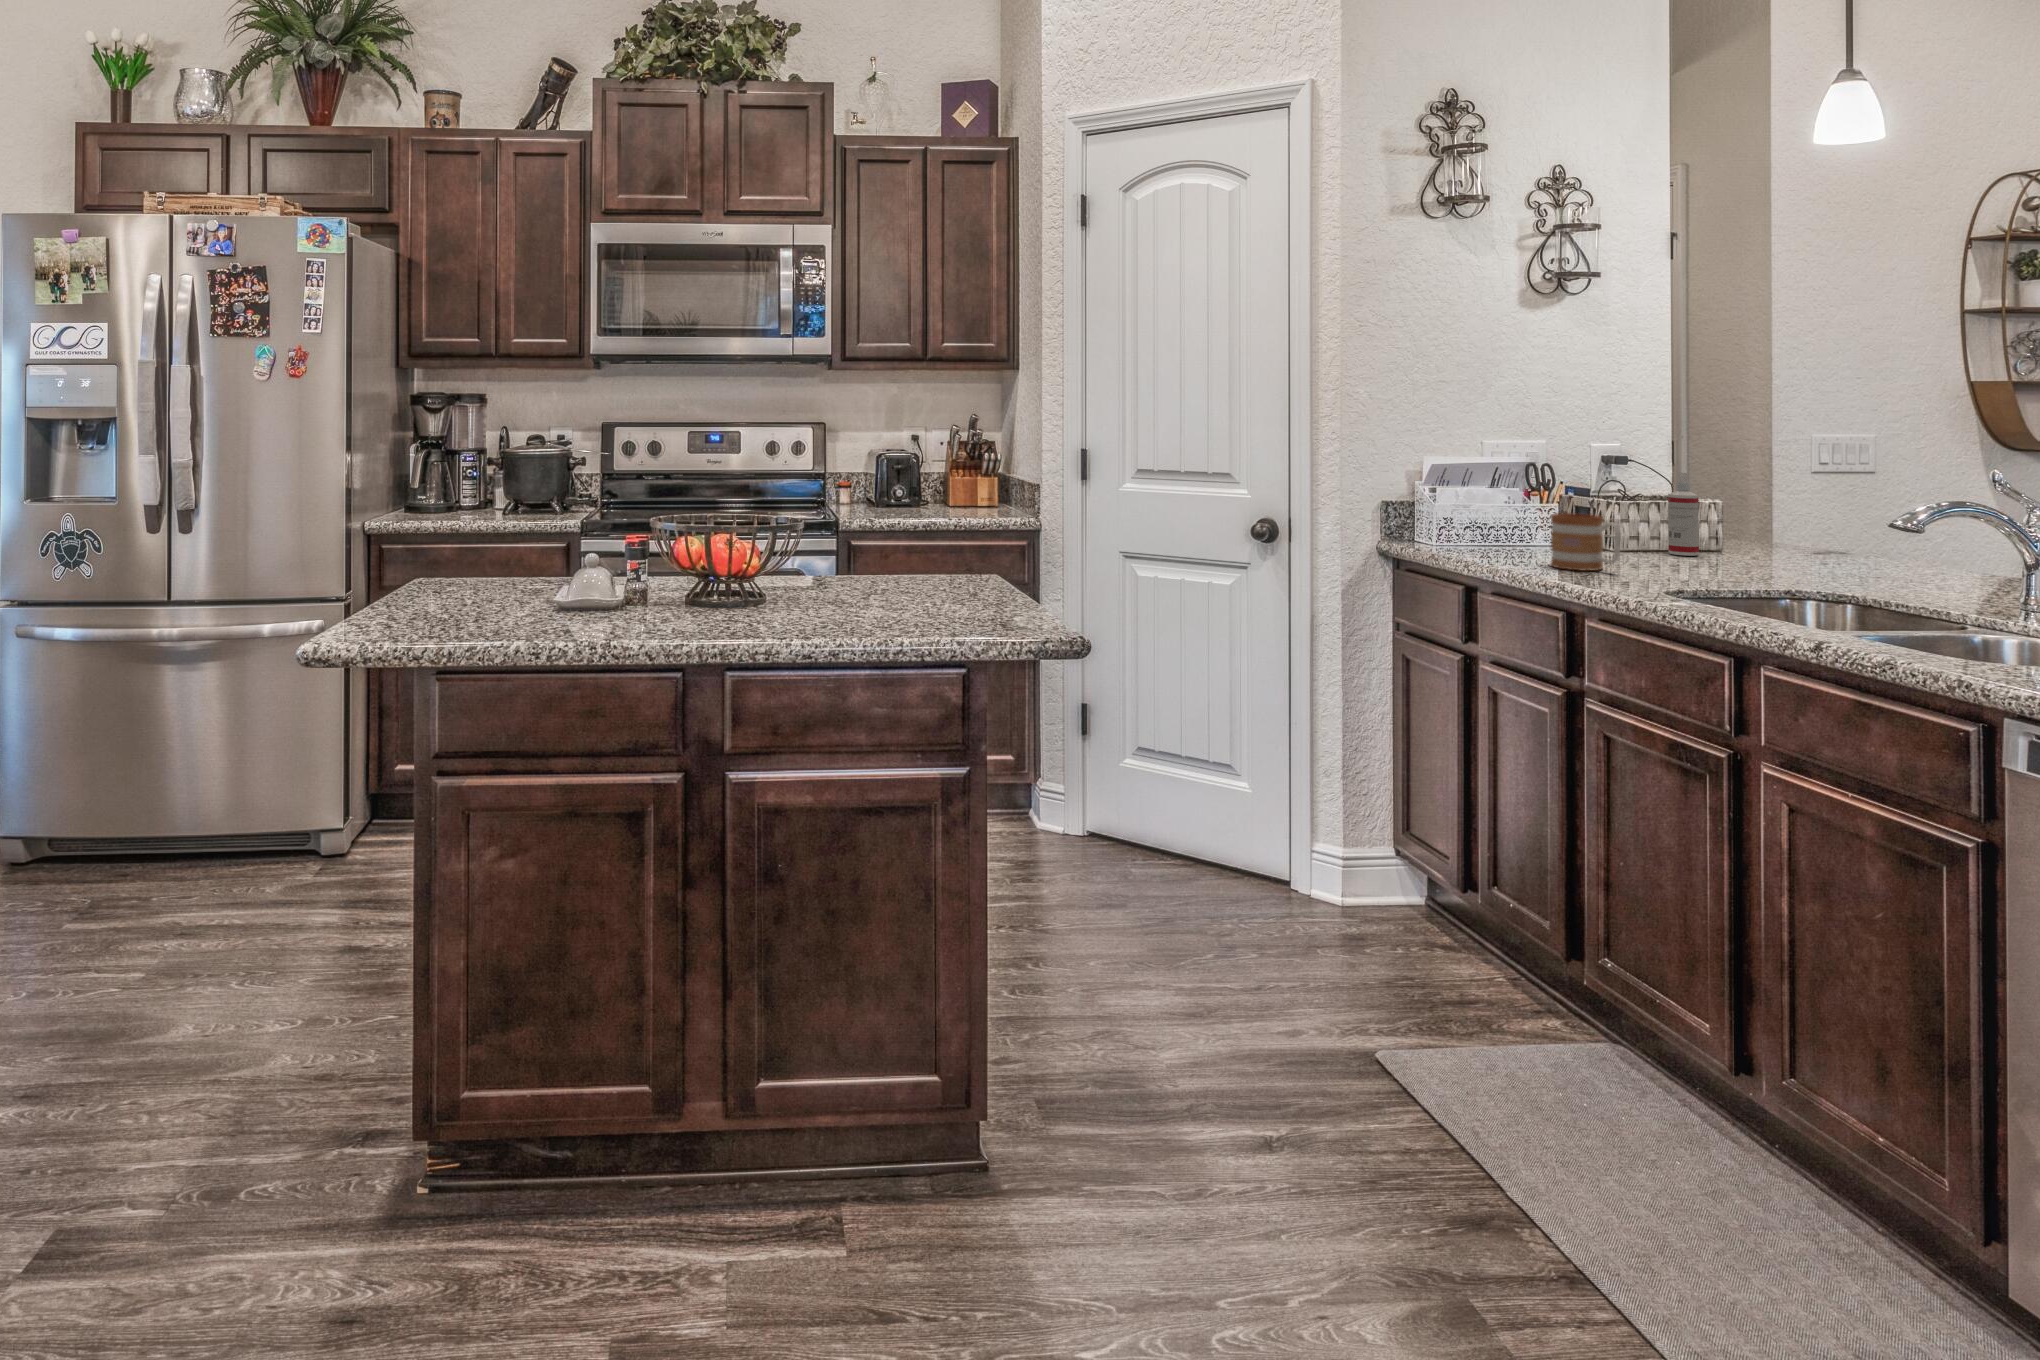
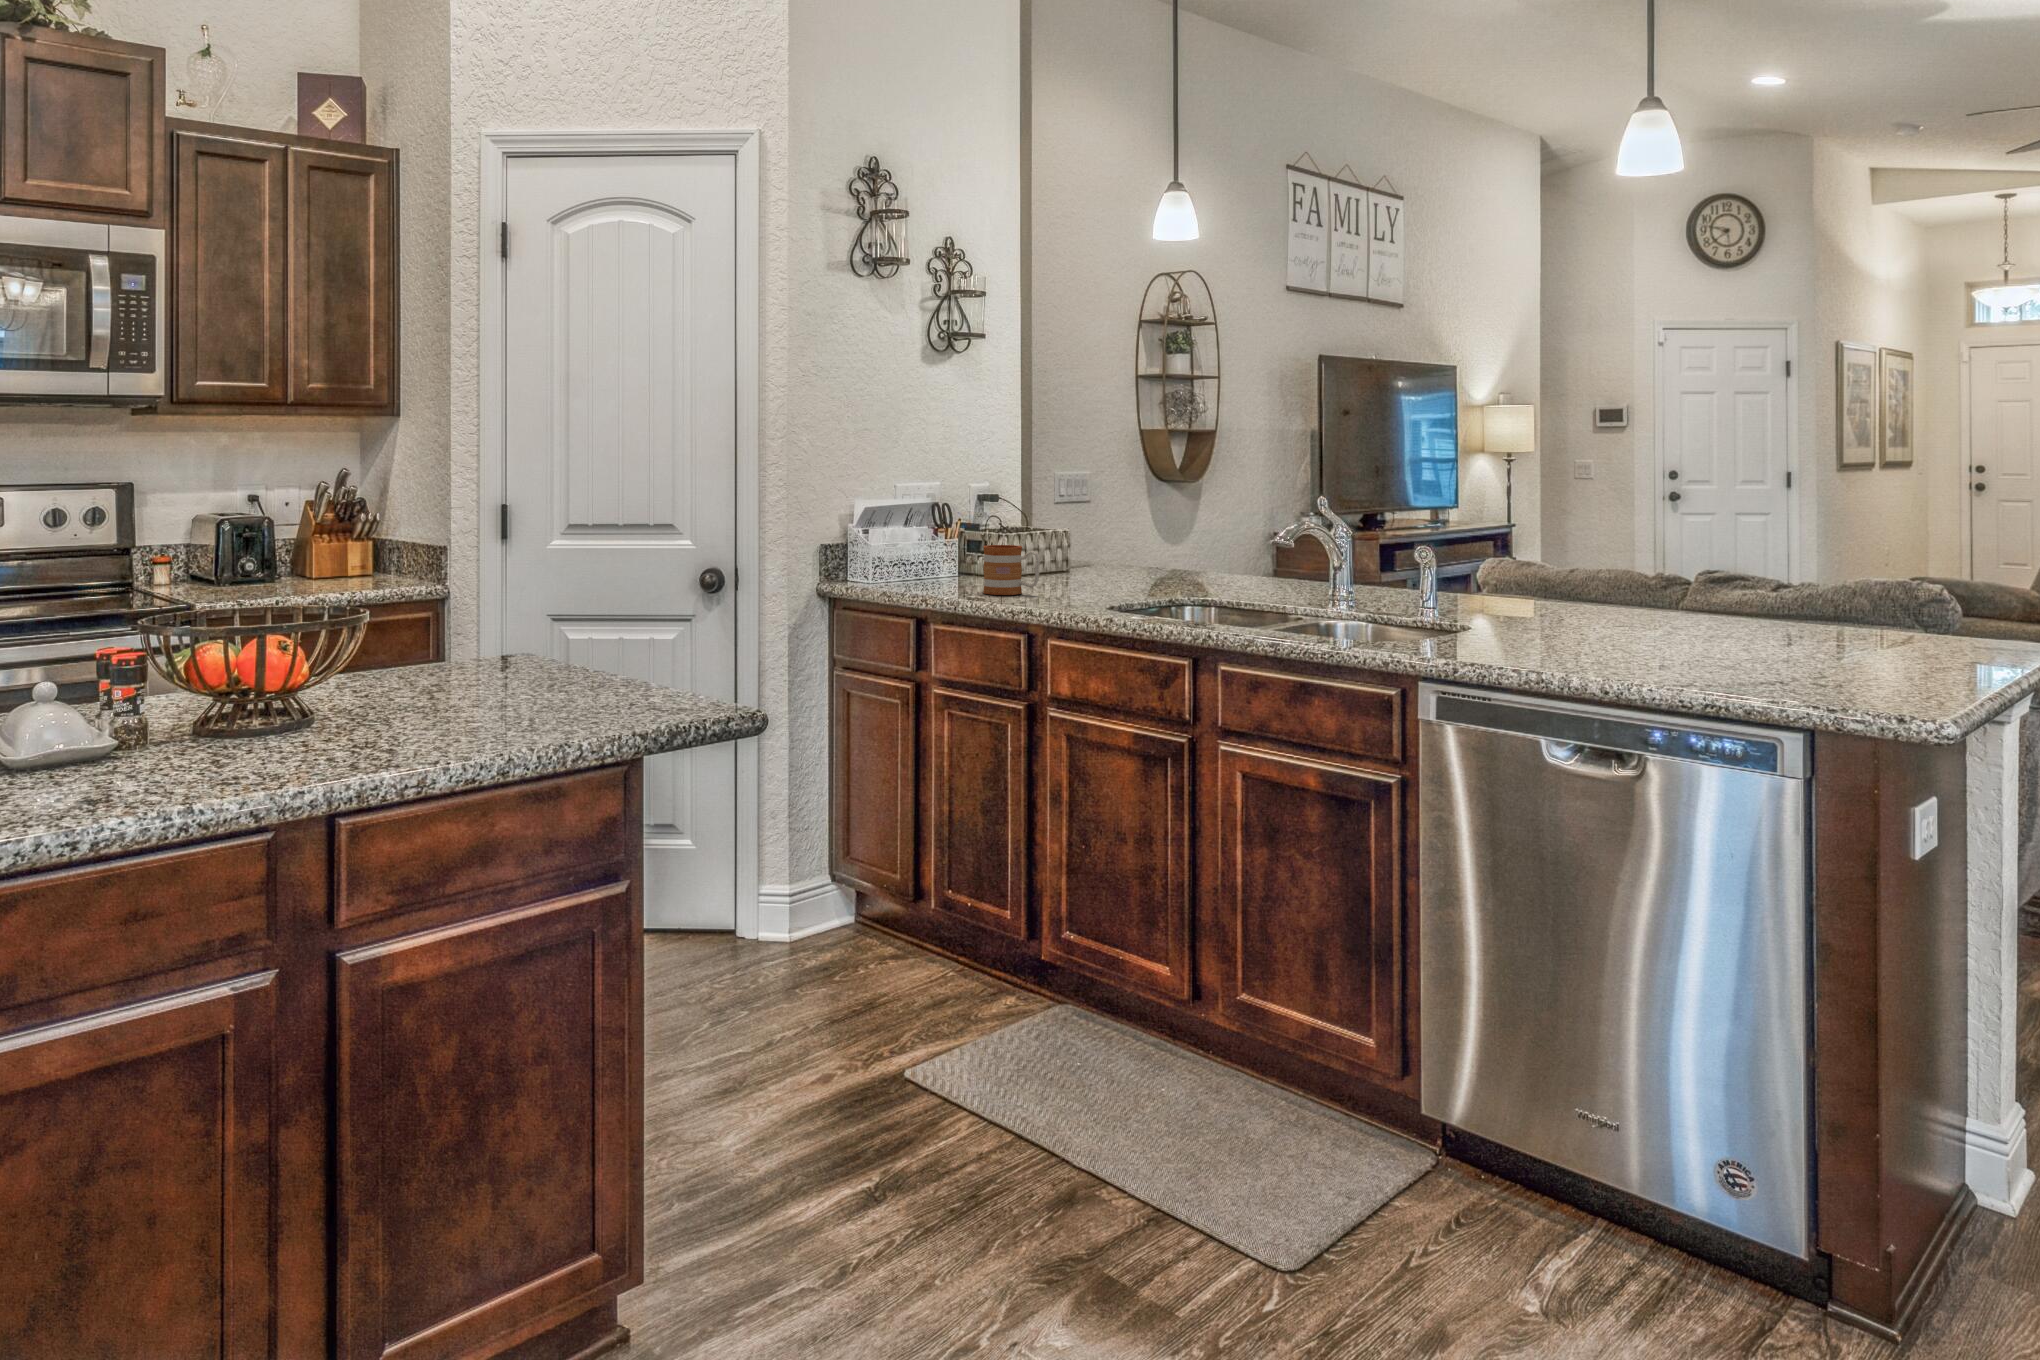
spray bottle: present [1668,472,1699,556] -> none [1041,505,1063,576]

